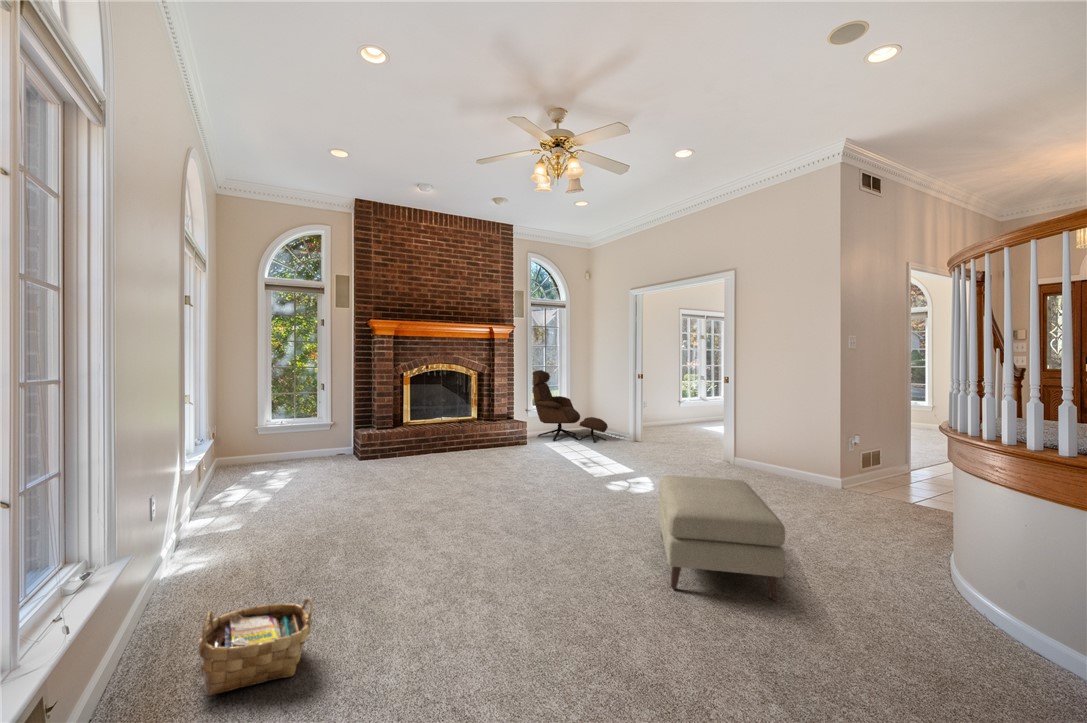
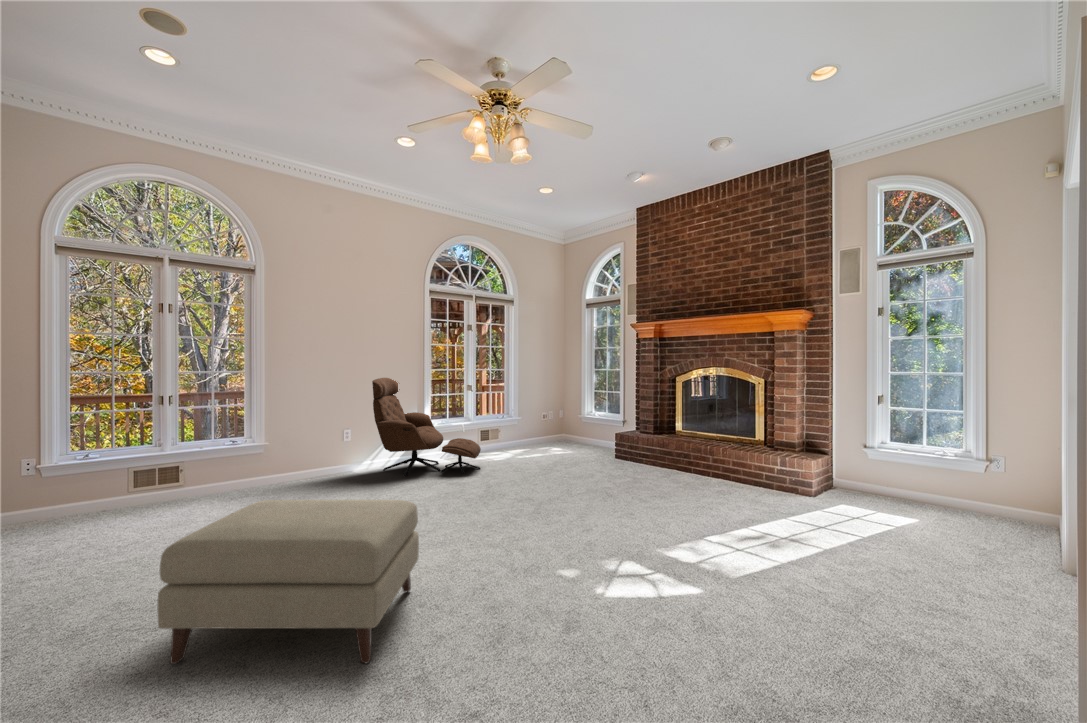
lounge chair: present [533,370,608,443] -> present [372,378,481,476]
woven basket: present [198,598,313,696] -> none [246,457,291,497]

